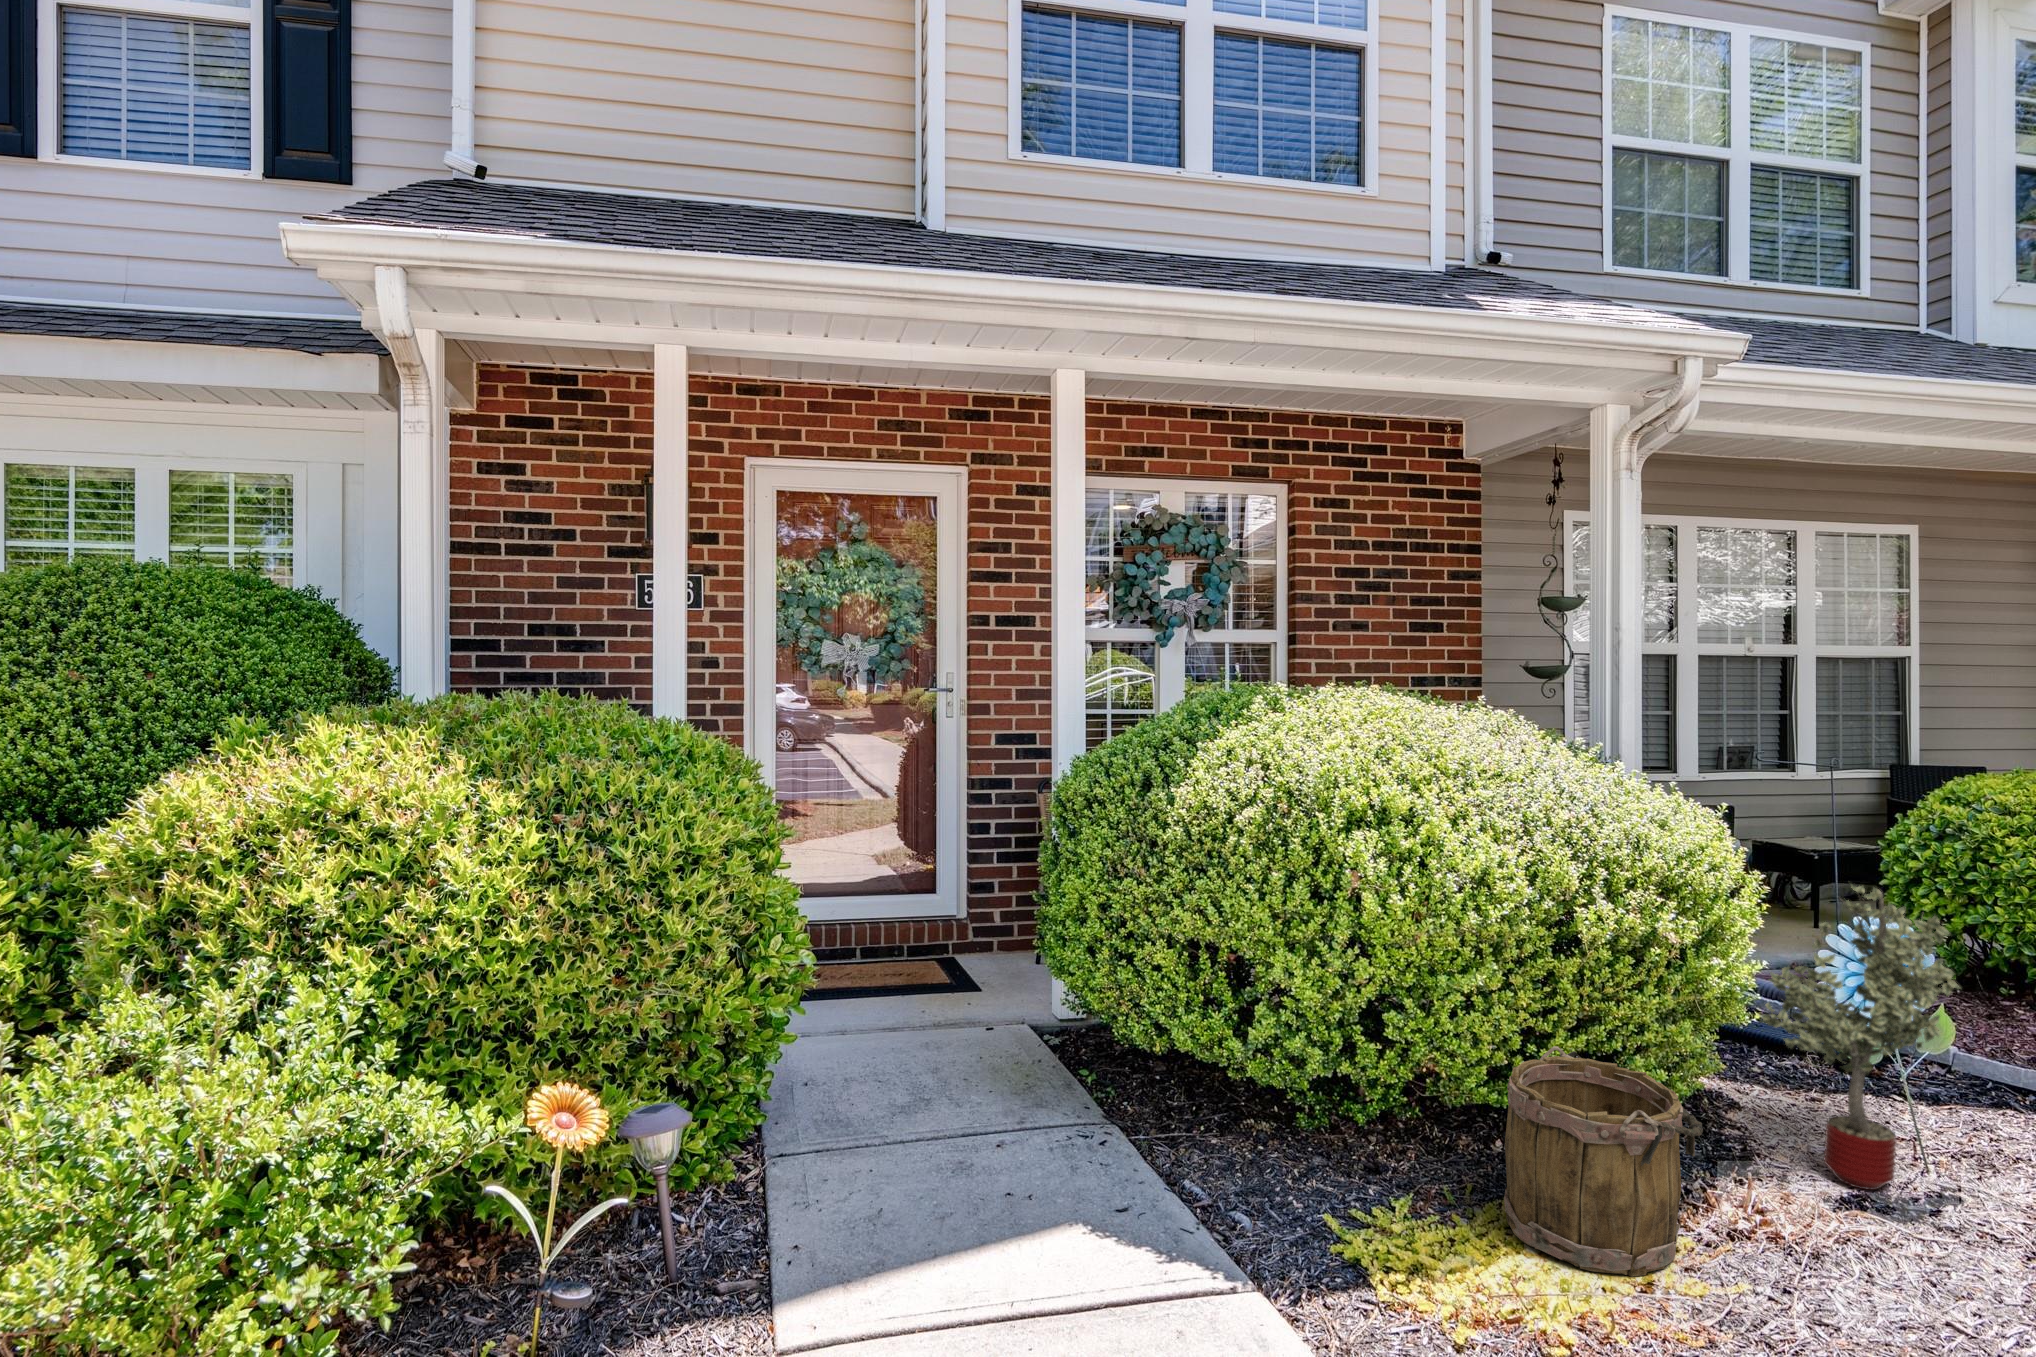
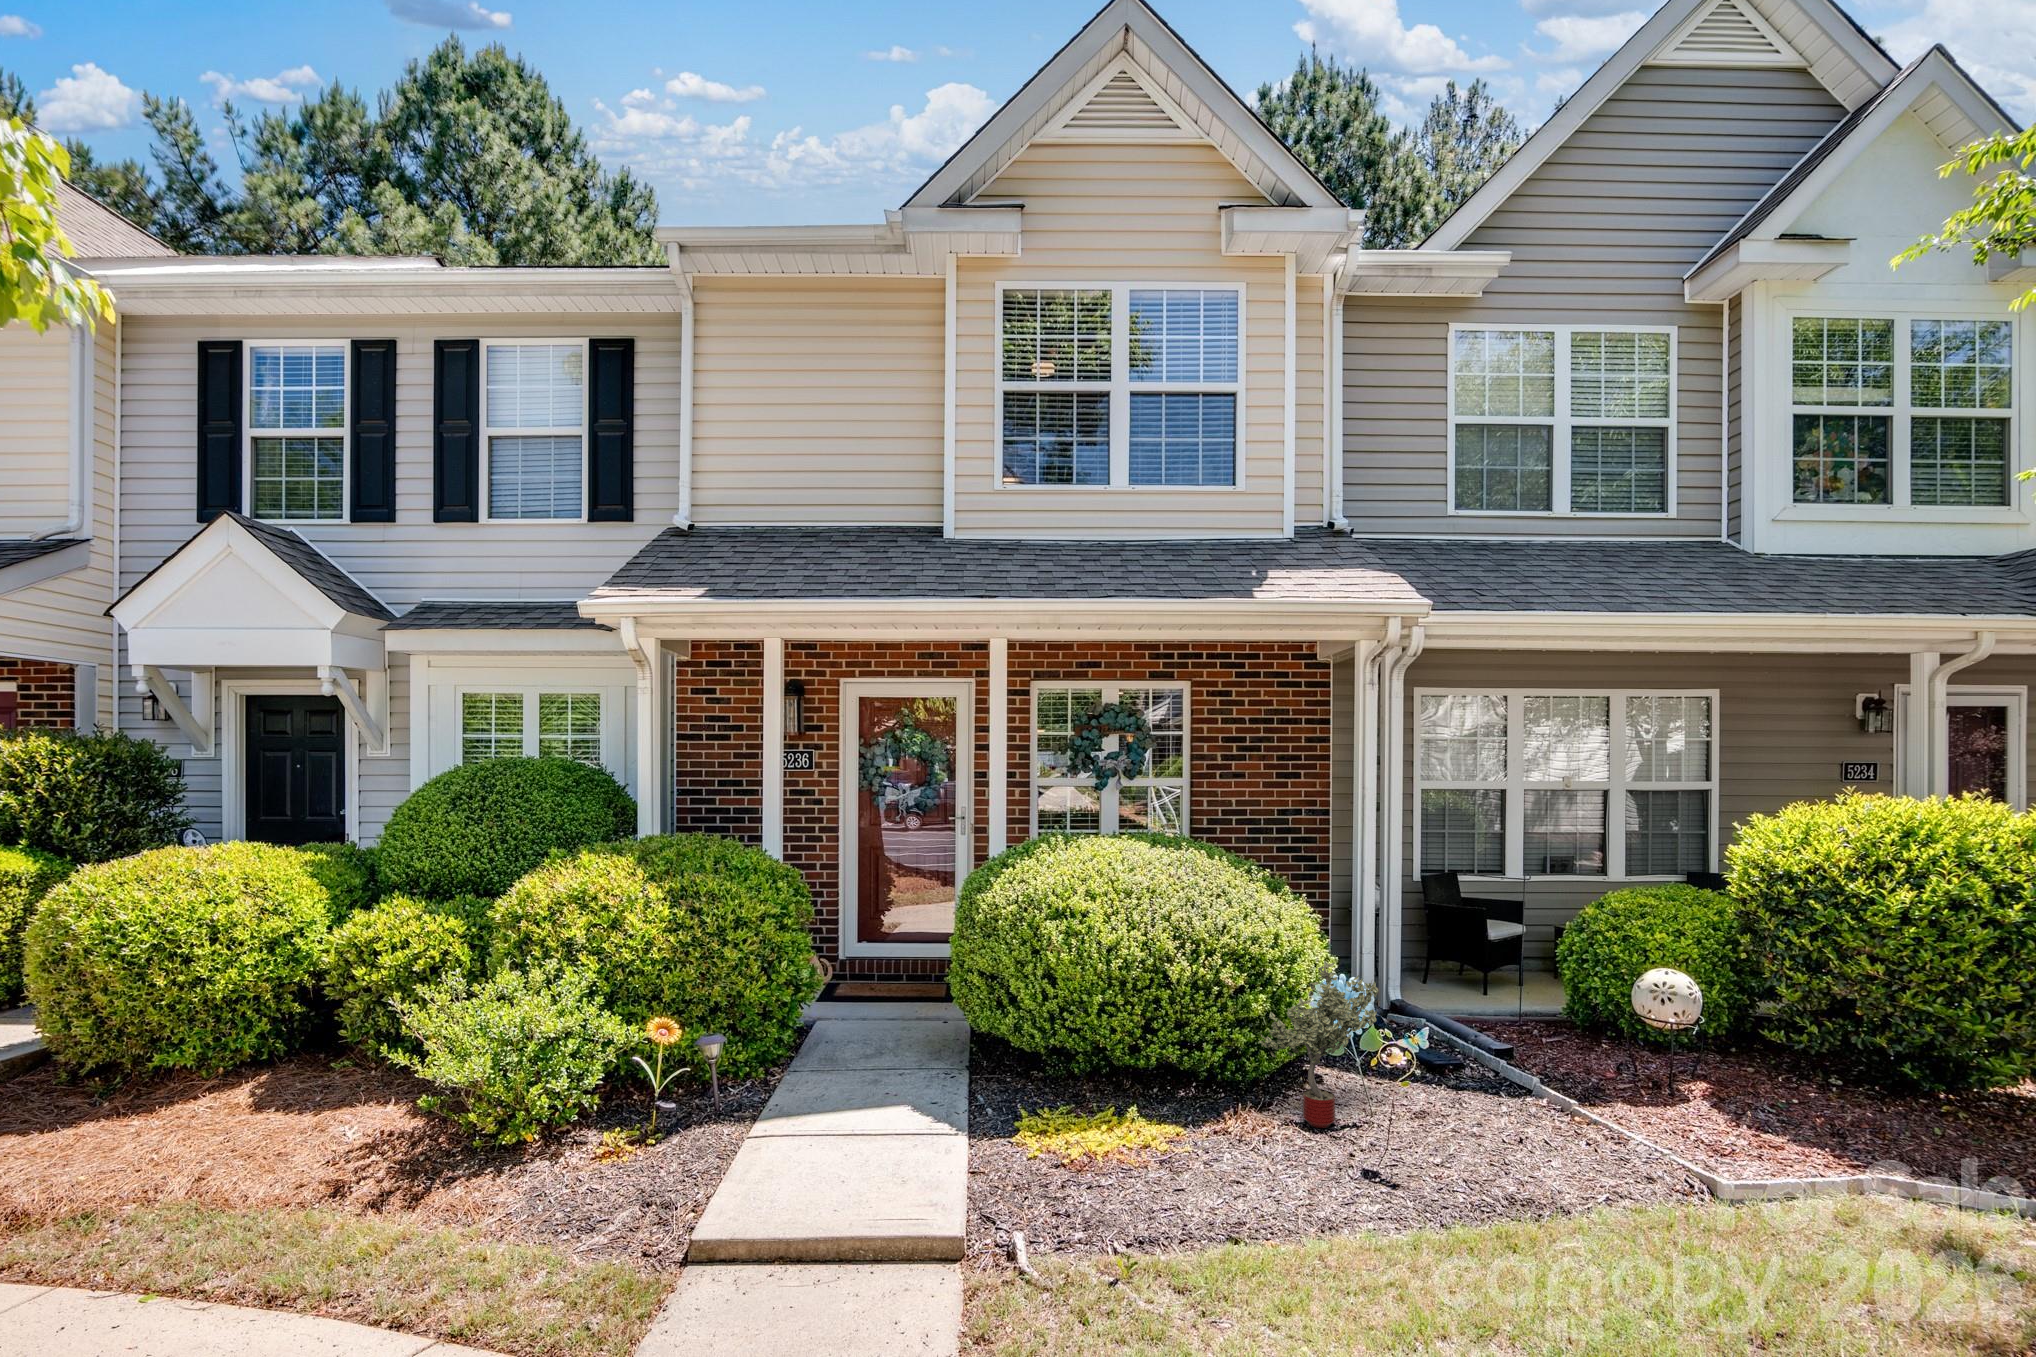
bucket: present [1504,1046,1703,1276] -> none [1098,1038,1189,1146]

